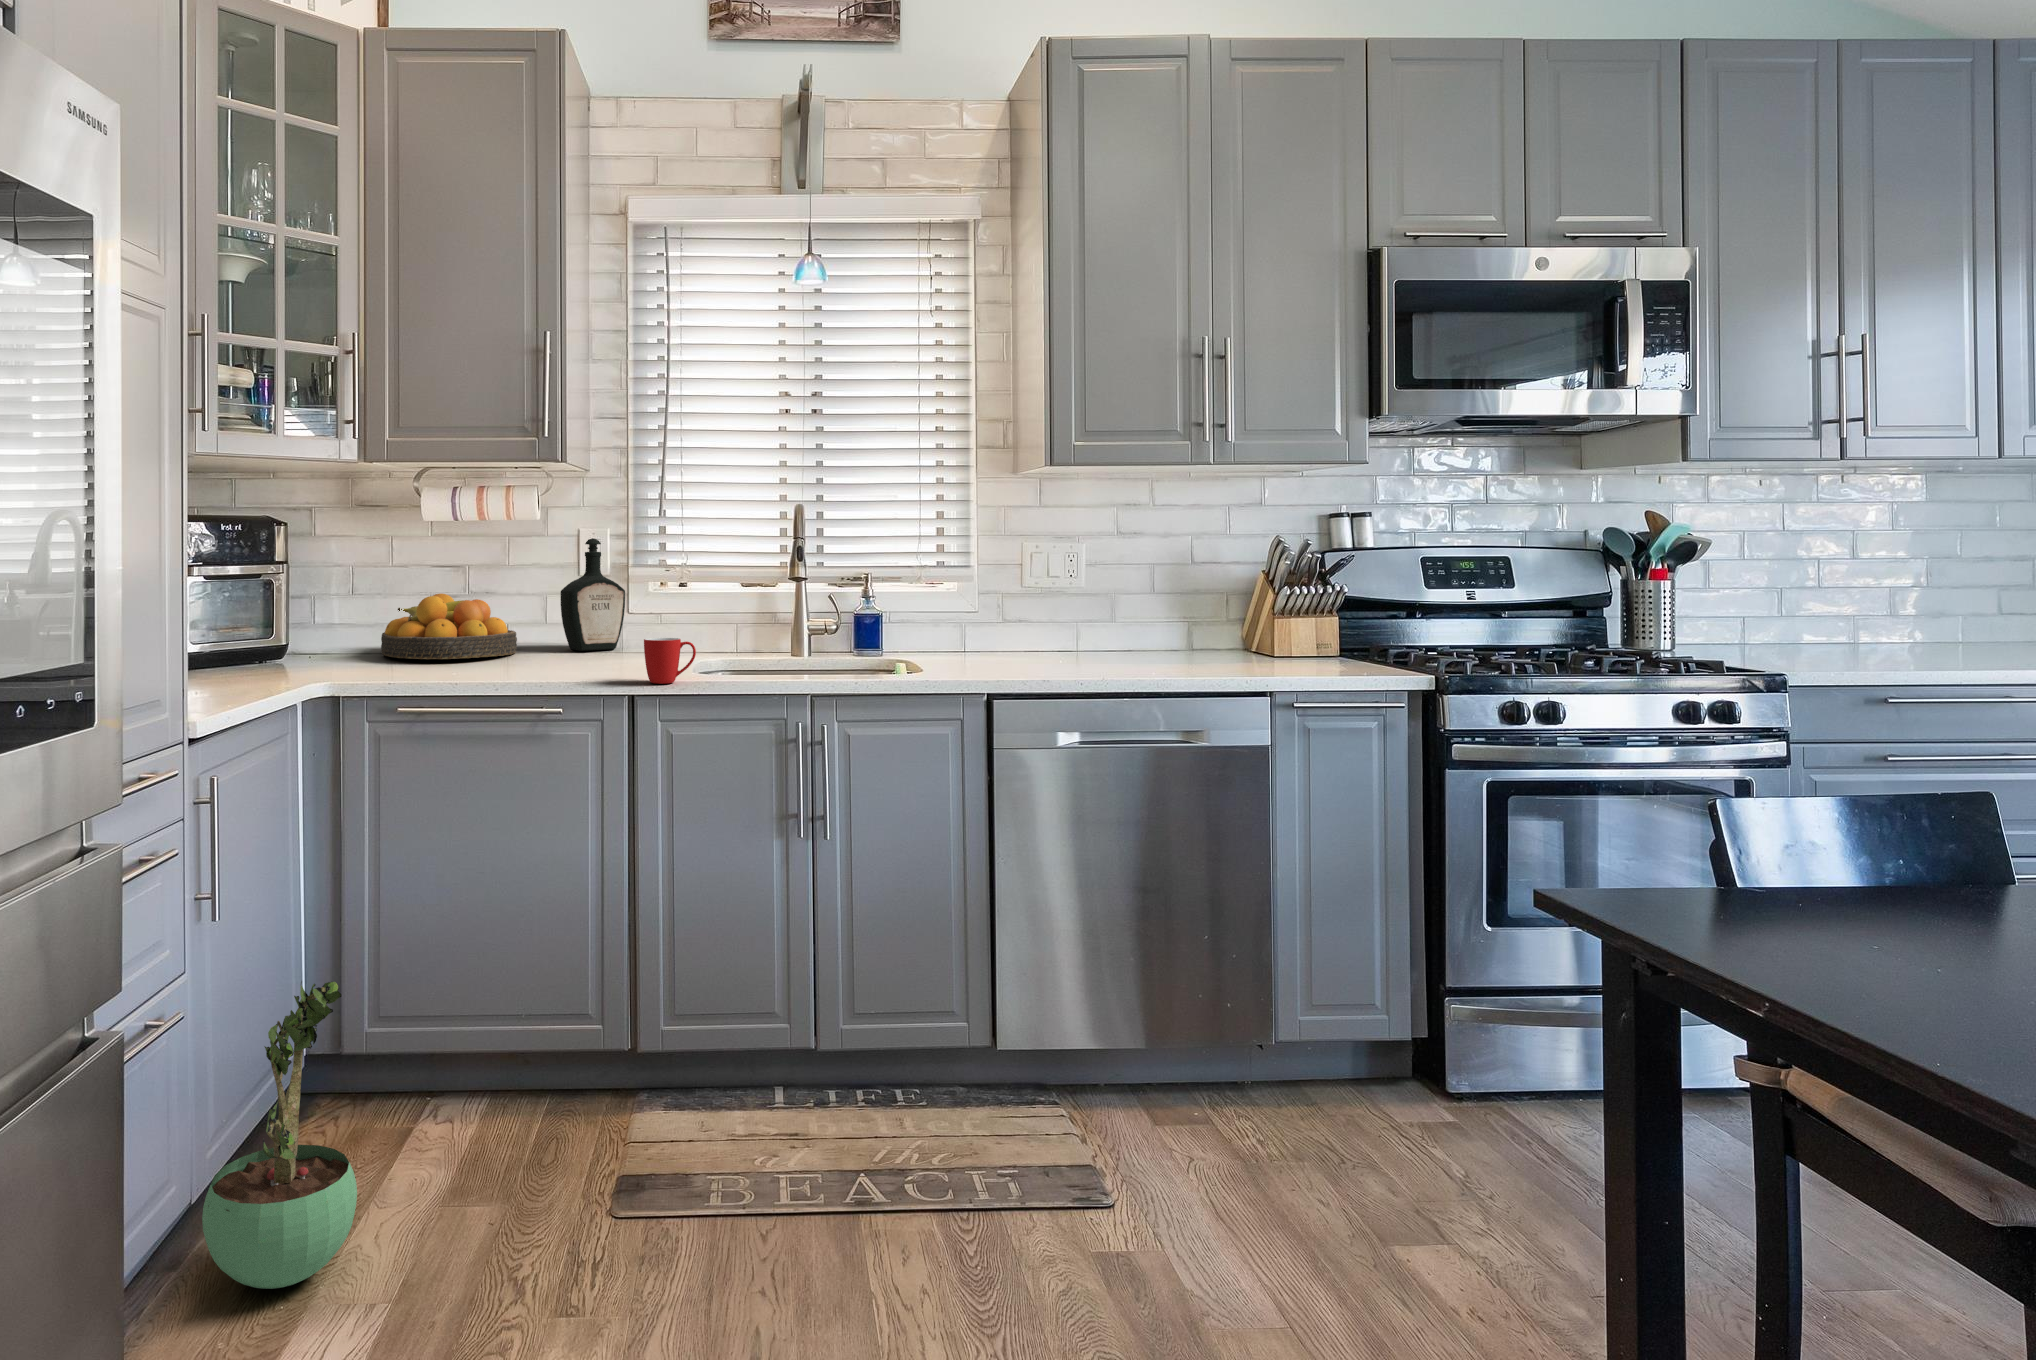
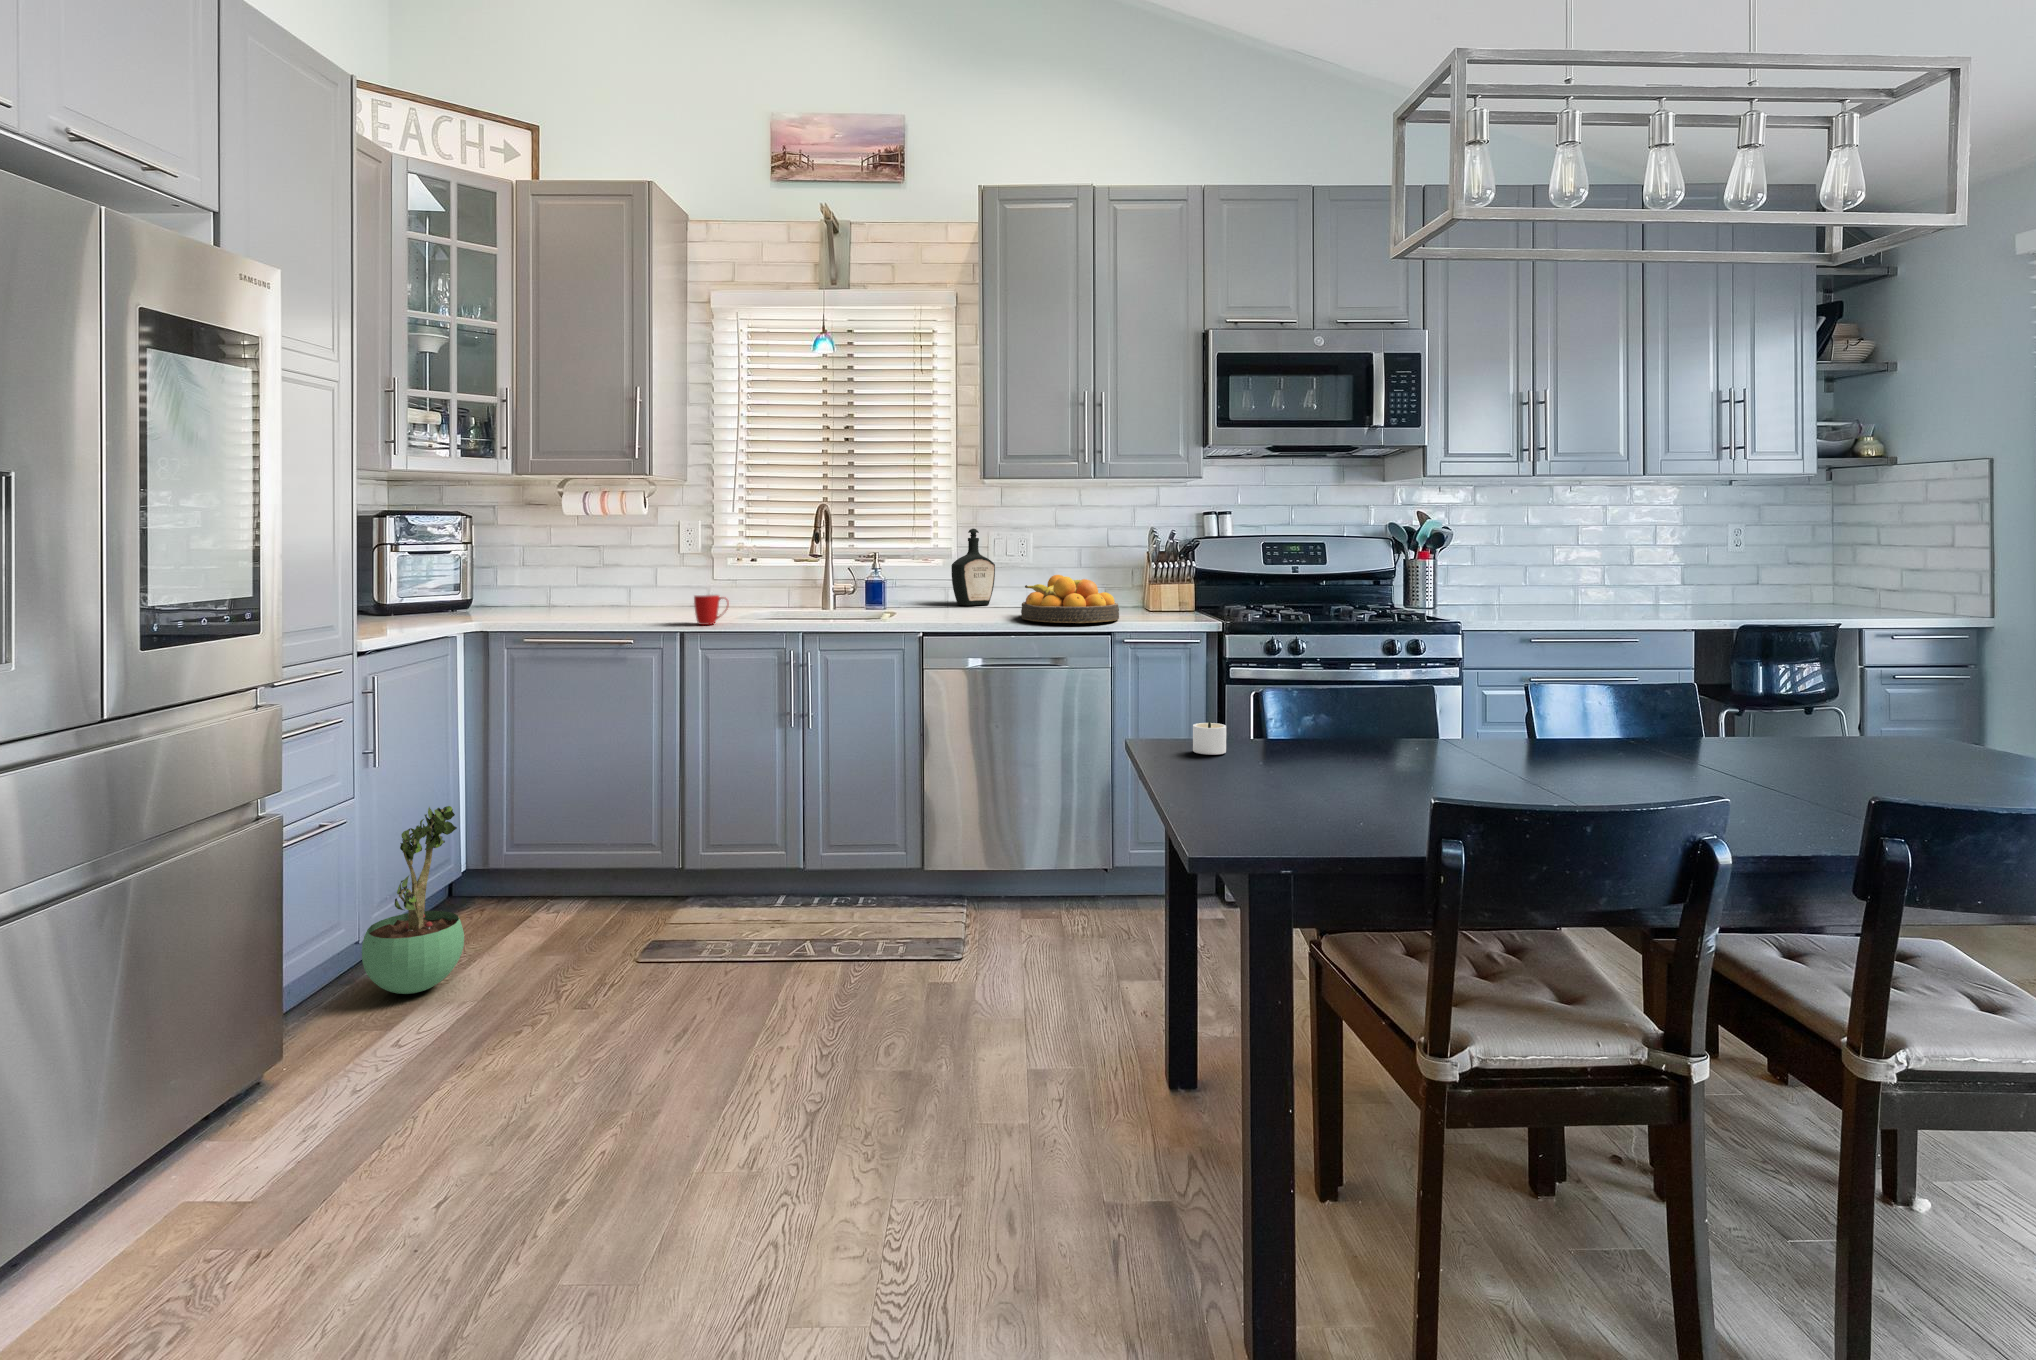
bottle: present [560,538,625,651] -> present [951,529,995,606]
fruit bowl: present [381,594,517,659] -> present [1021,575,1119,623]
candle: none [1778,883,1873,944] -> present [1193,722,1226,755]

